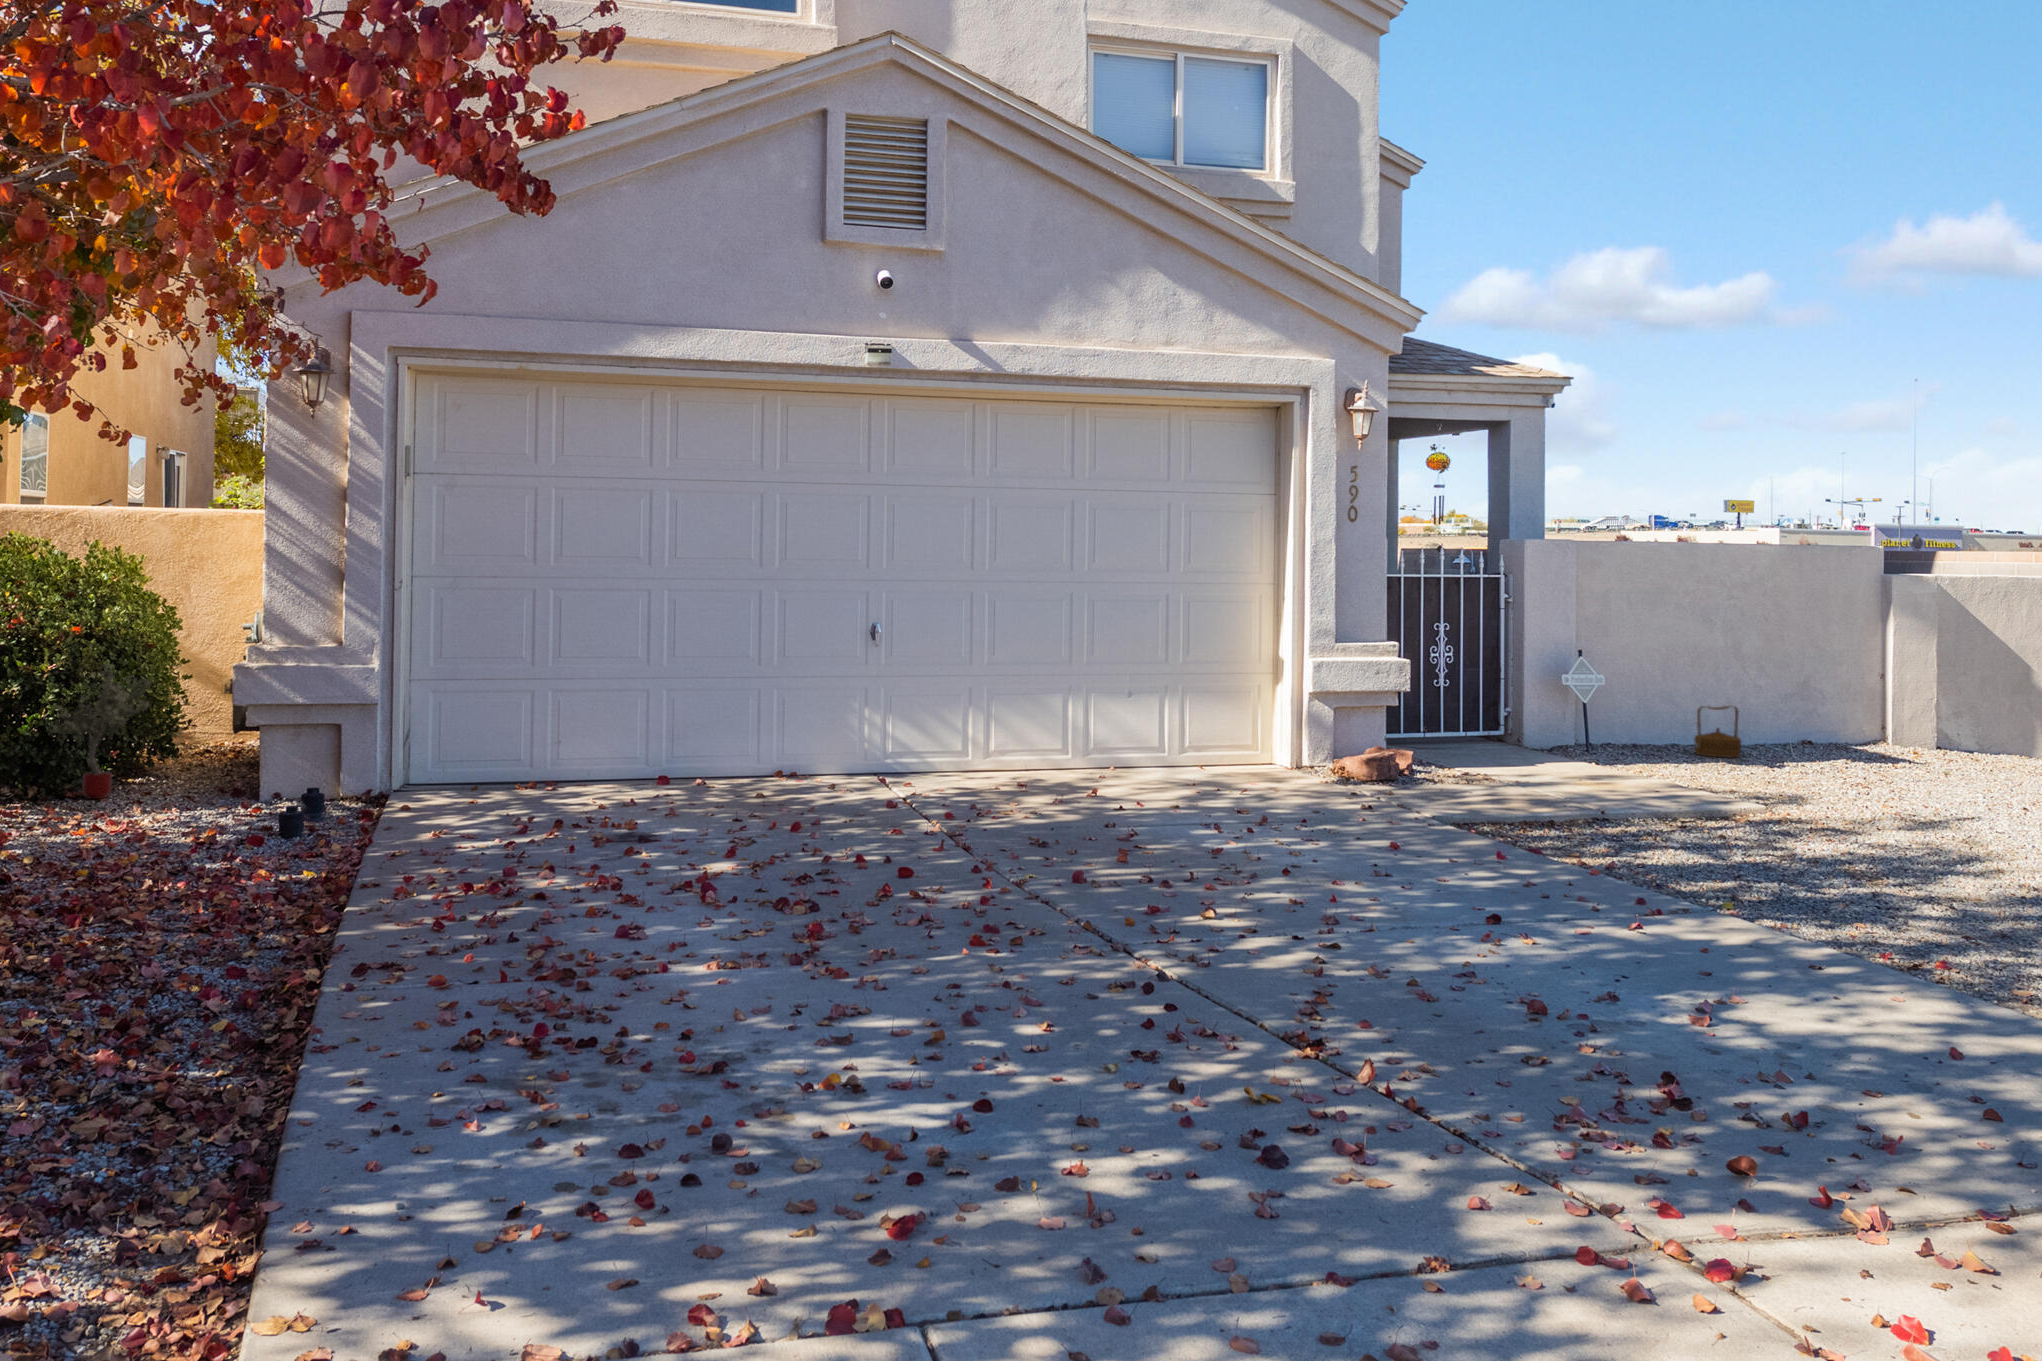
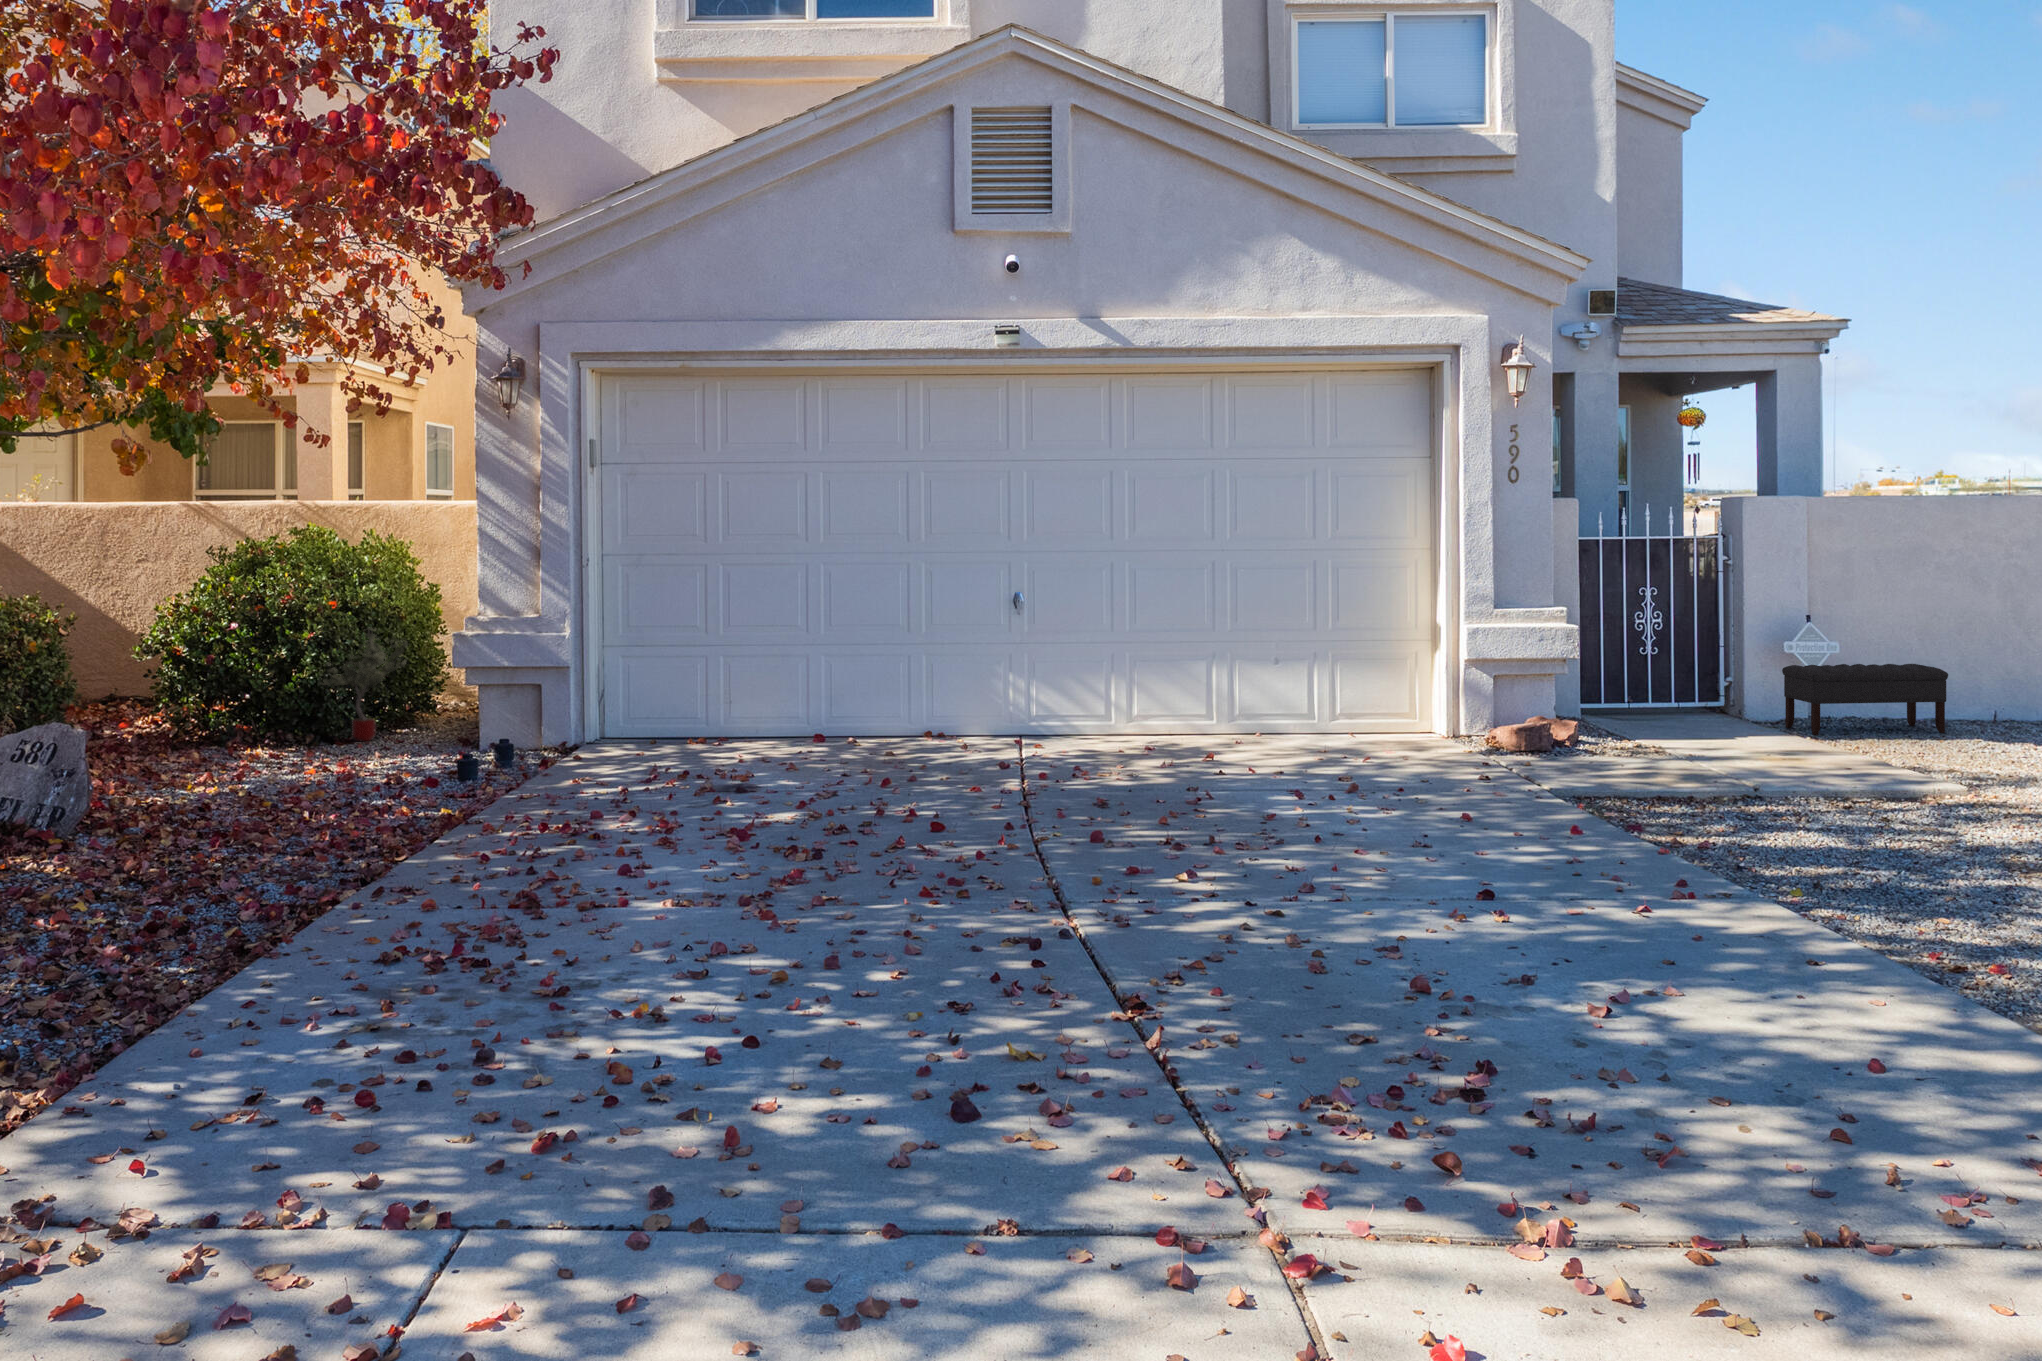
bench: none [1553,695,1693,763] -> present [1782,664,1948,735]
woven basket: present [1694,706,1741,758] -> none [1958,676,2015,732]

